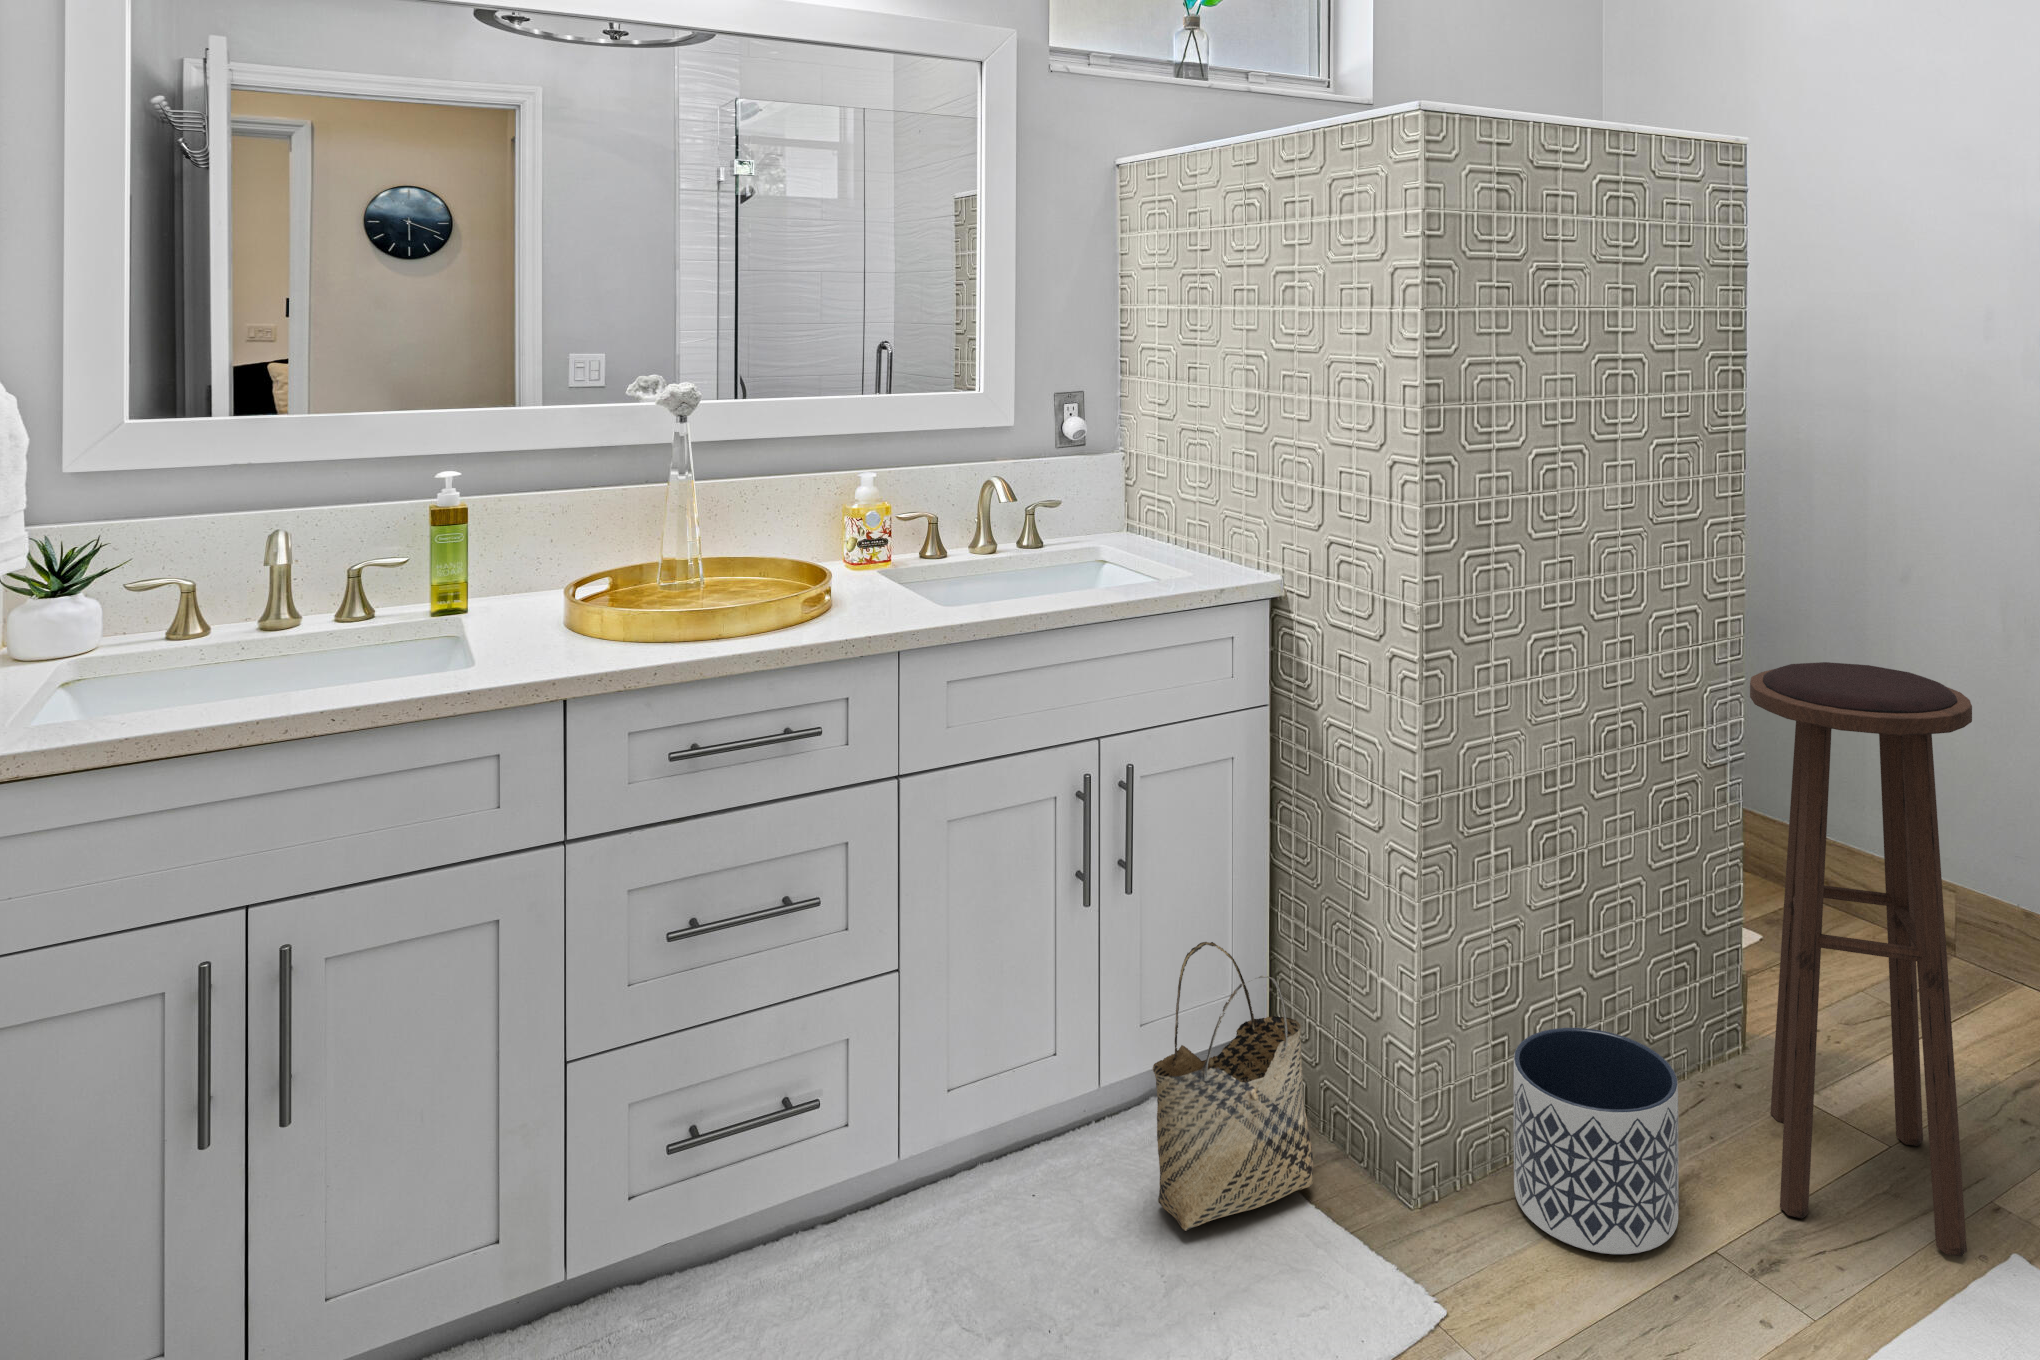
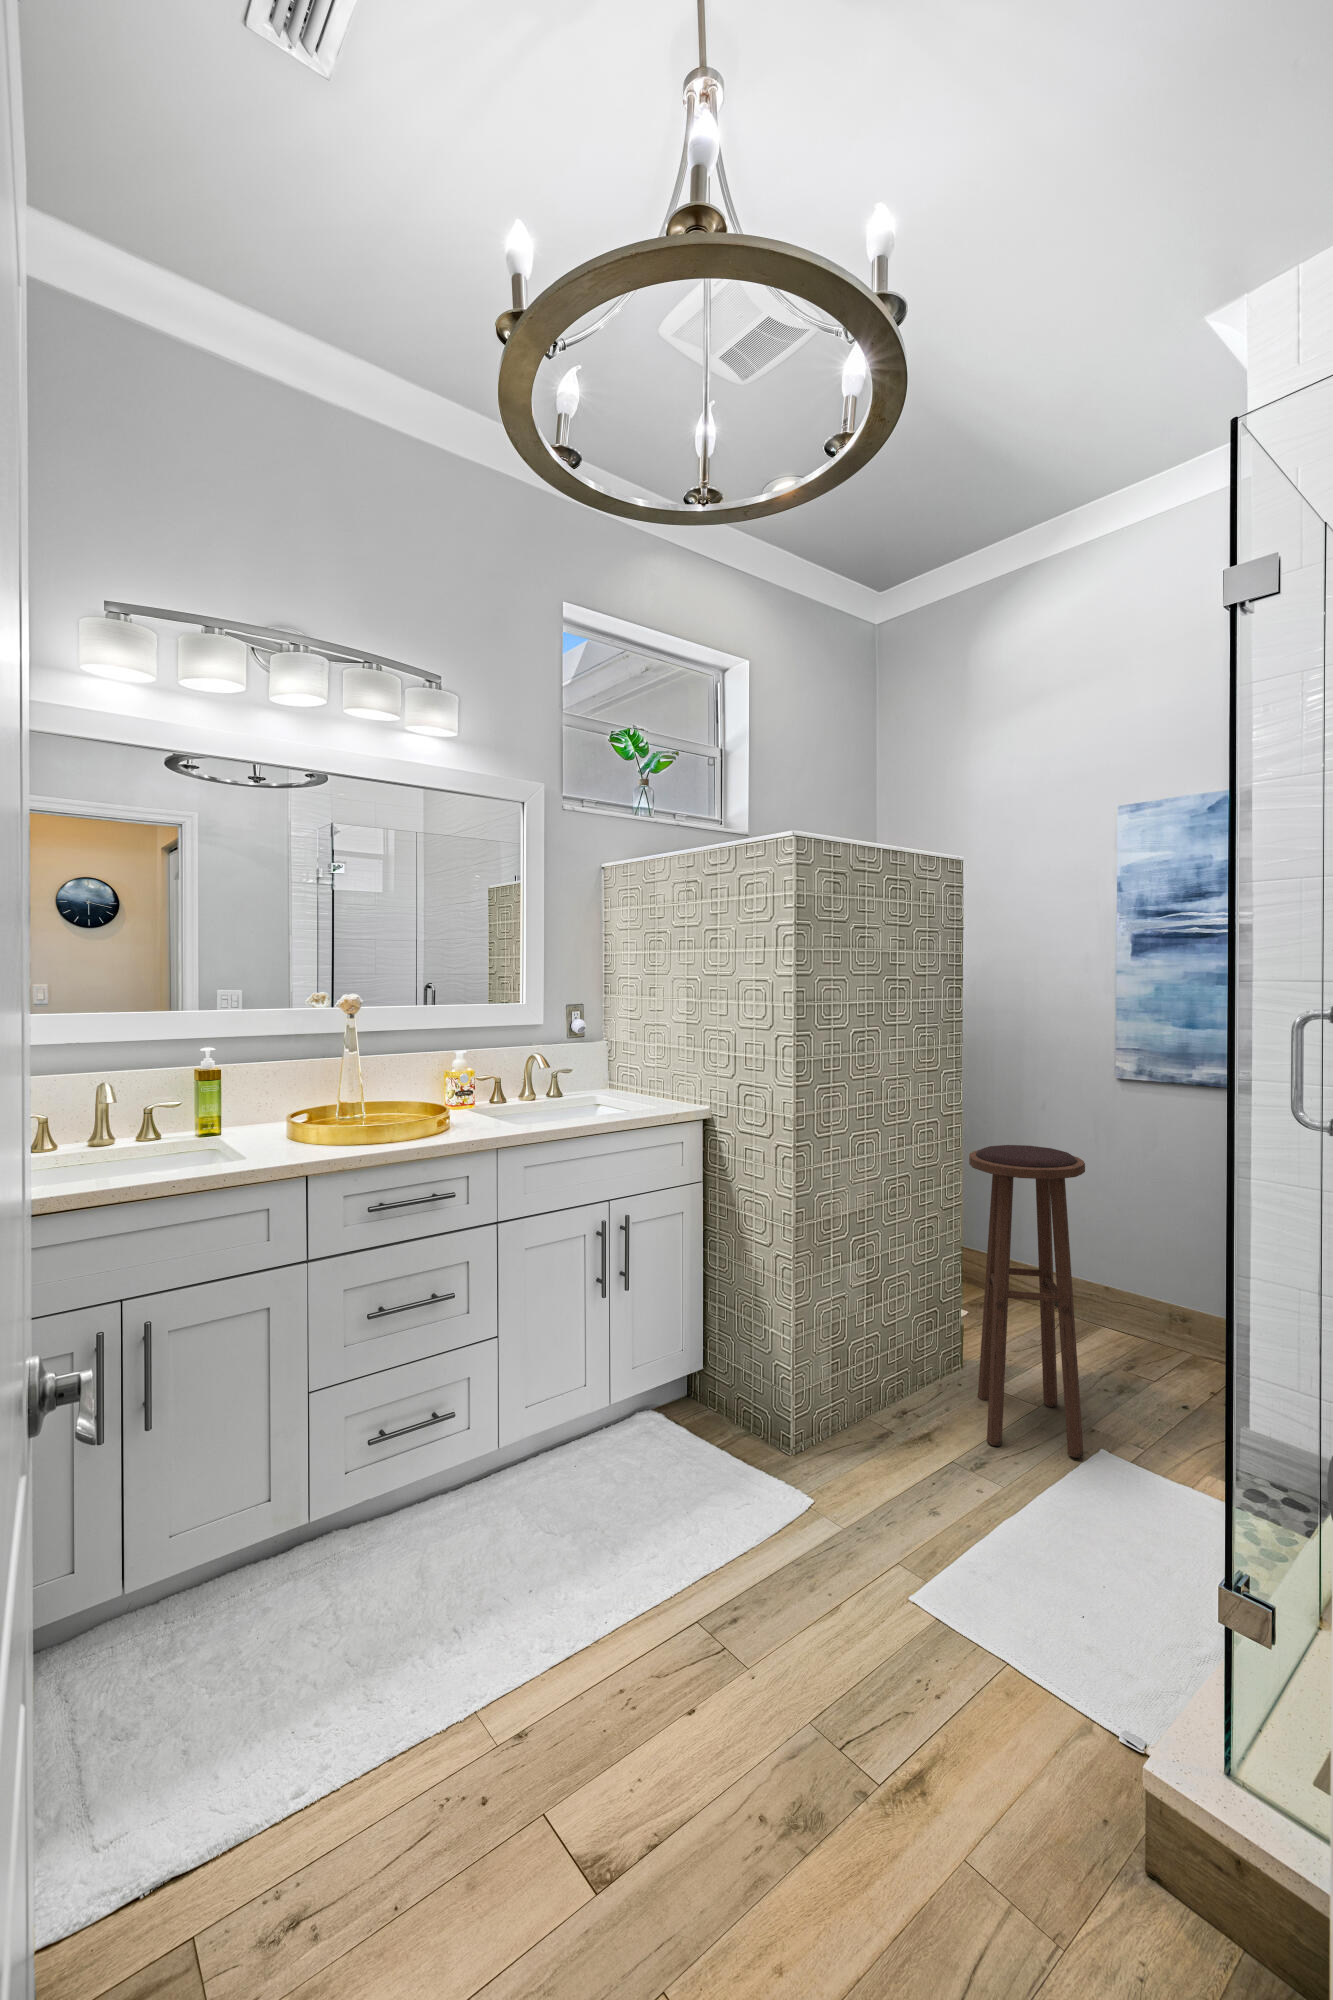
woven basket: present [1153,942,1313,1231] -> none [646,1314,735,1476]
planter: present [1513,1028,1679,1254] -> none [845,1352,935,1471]

